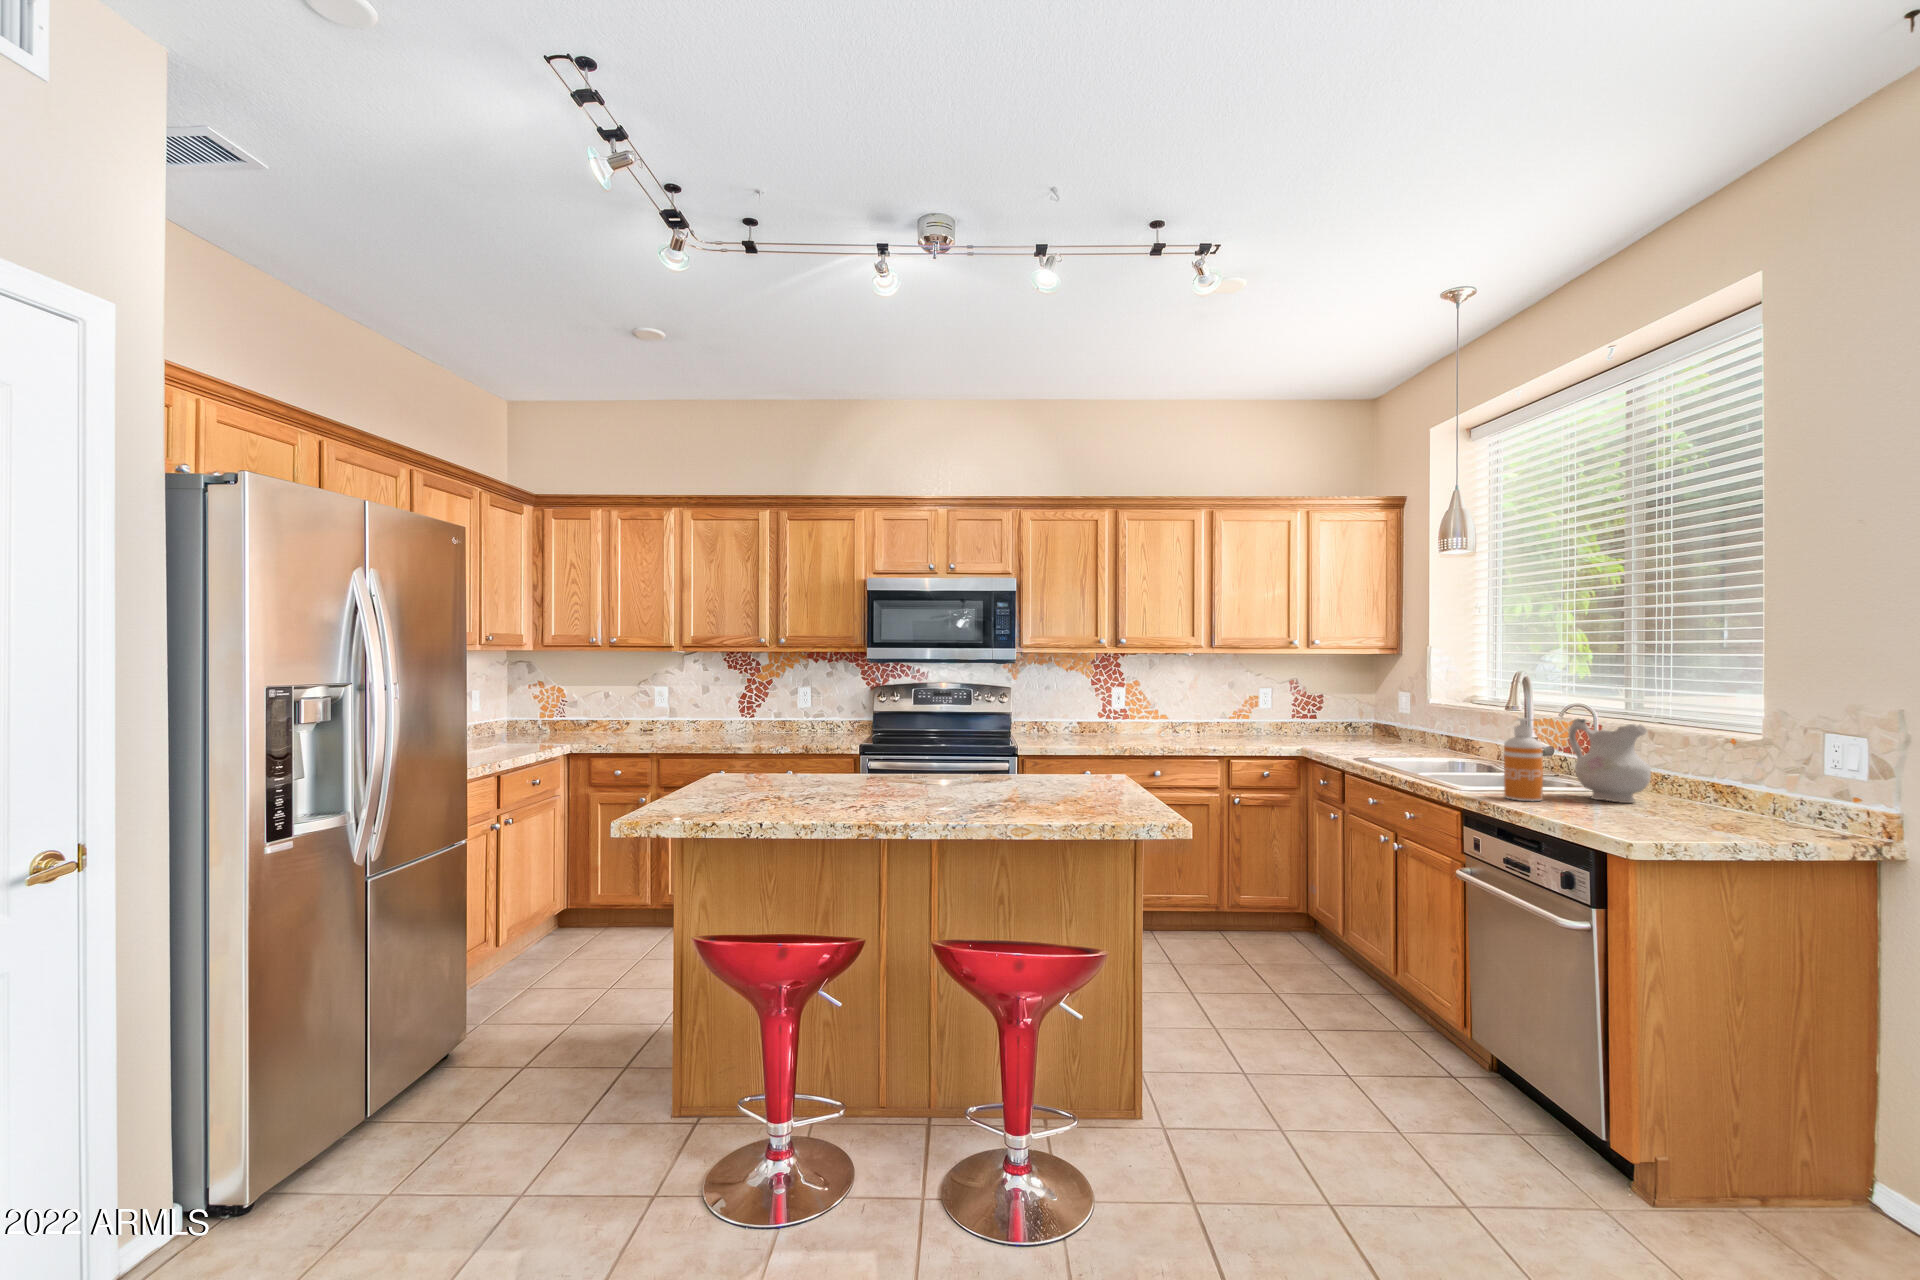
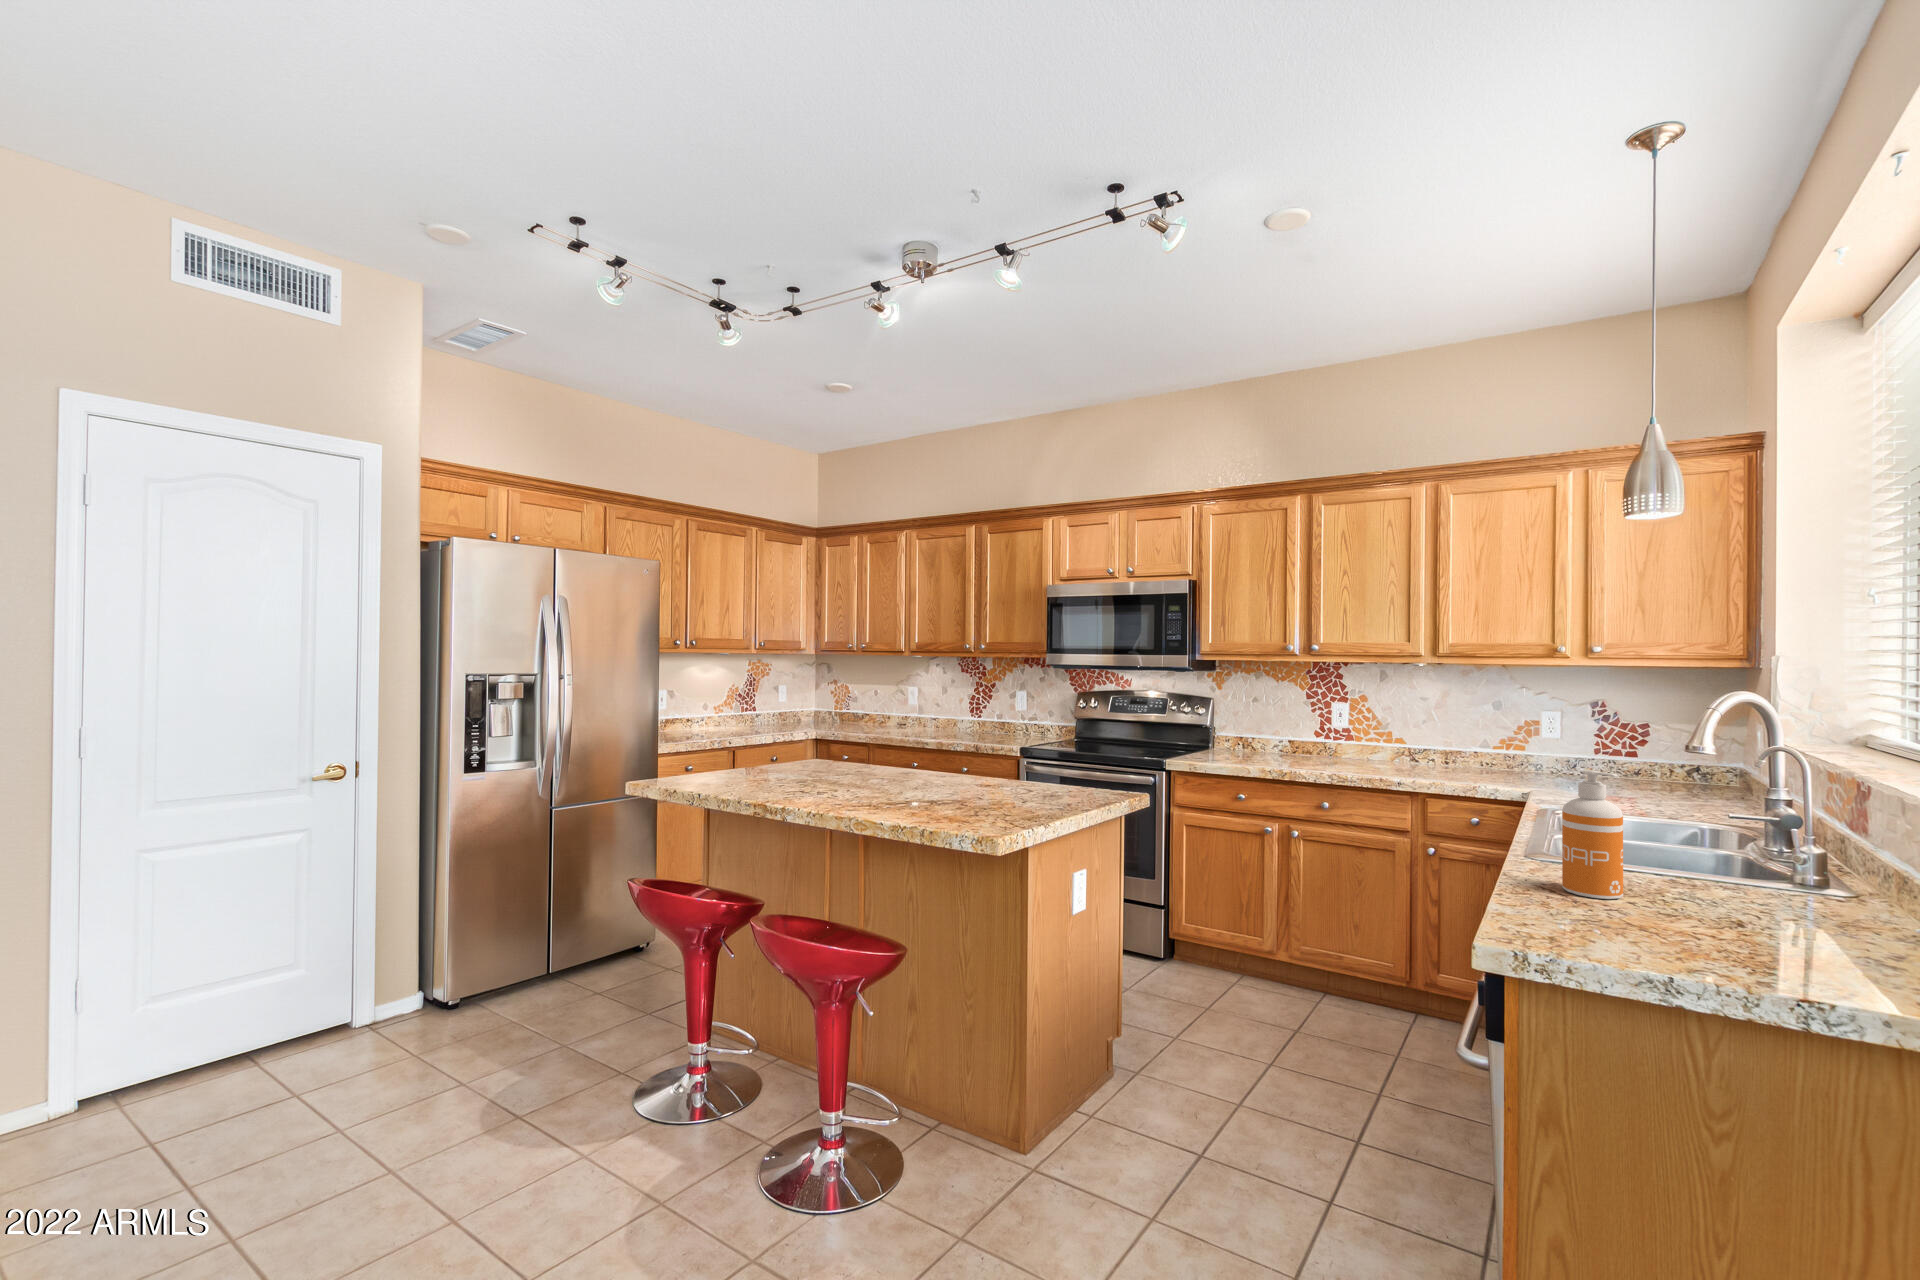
ceramic pitcher: present [1568,719,1651,803] -> none [1709,778,1850,928]

